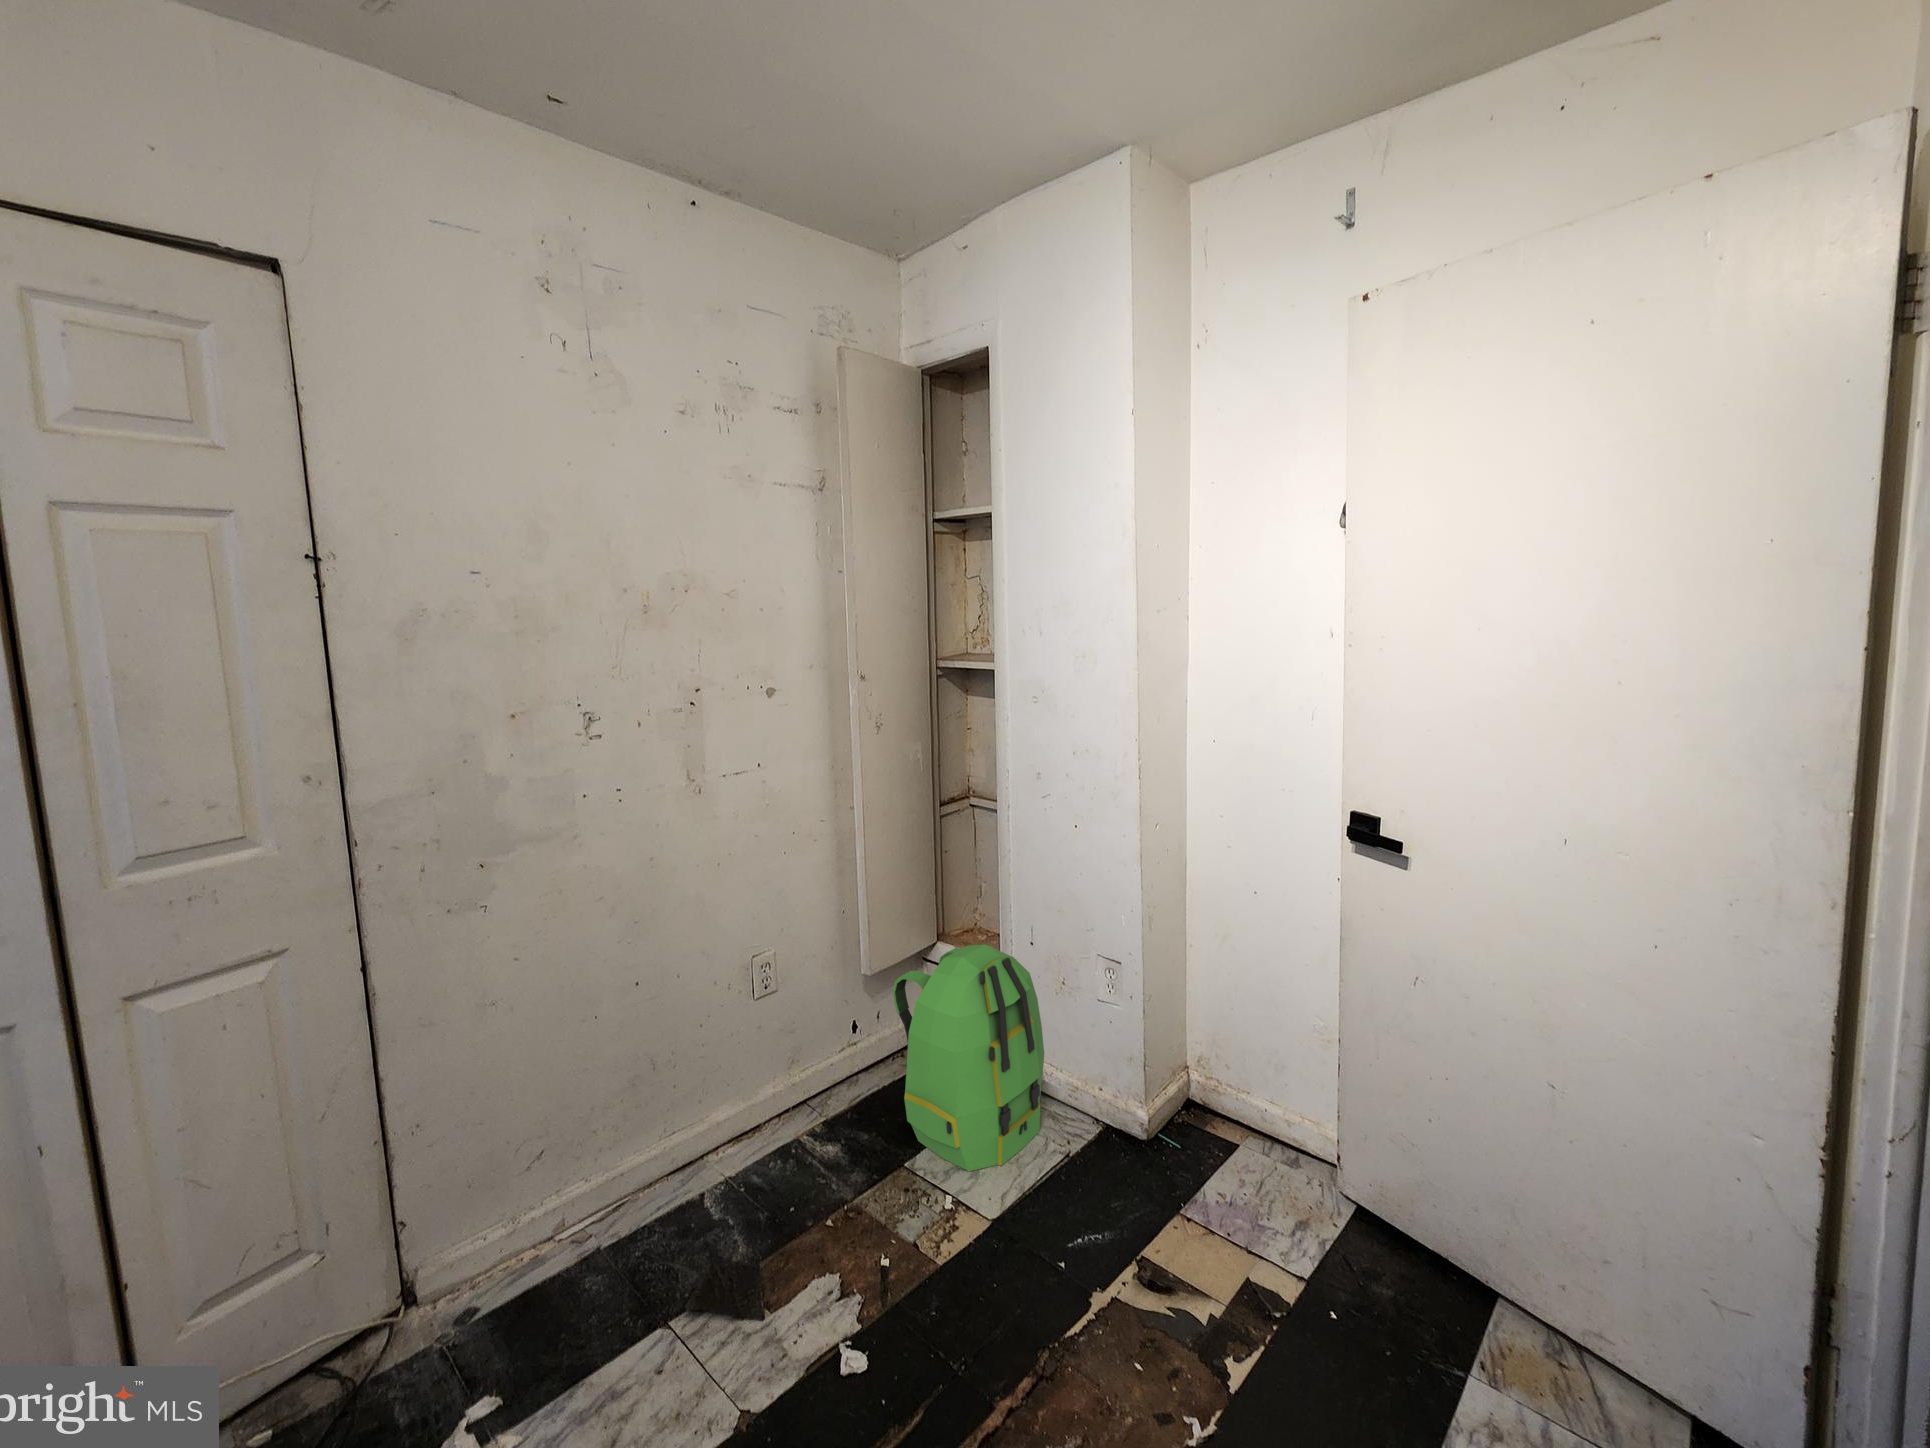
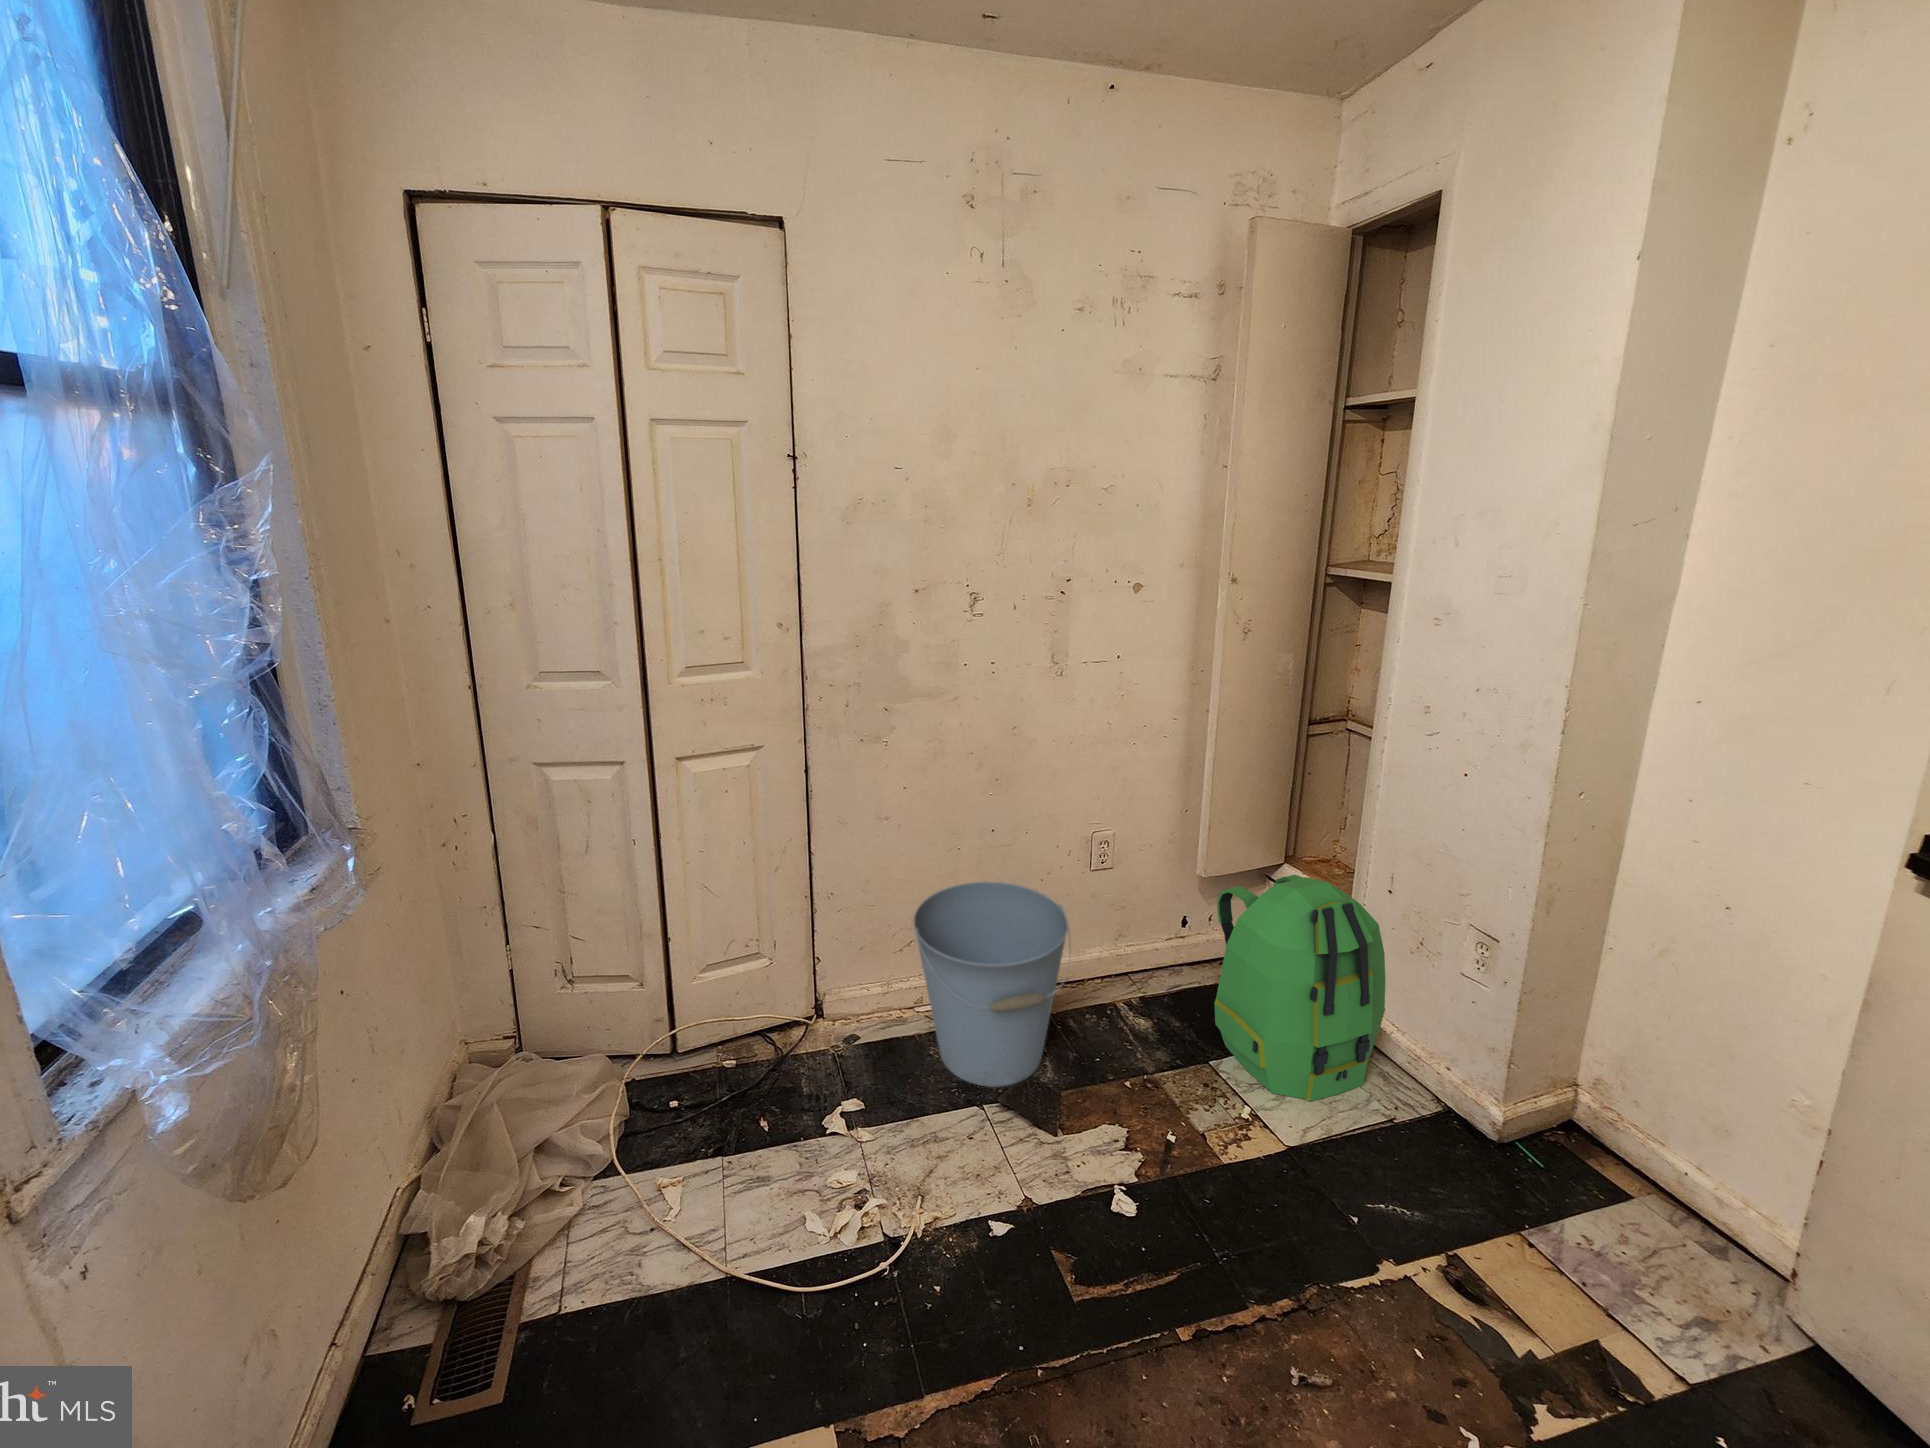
bucket: none [551,1032,755,1303] -> present [913,882,1069,1087]

